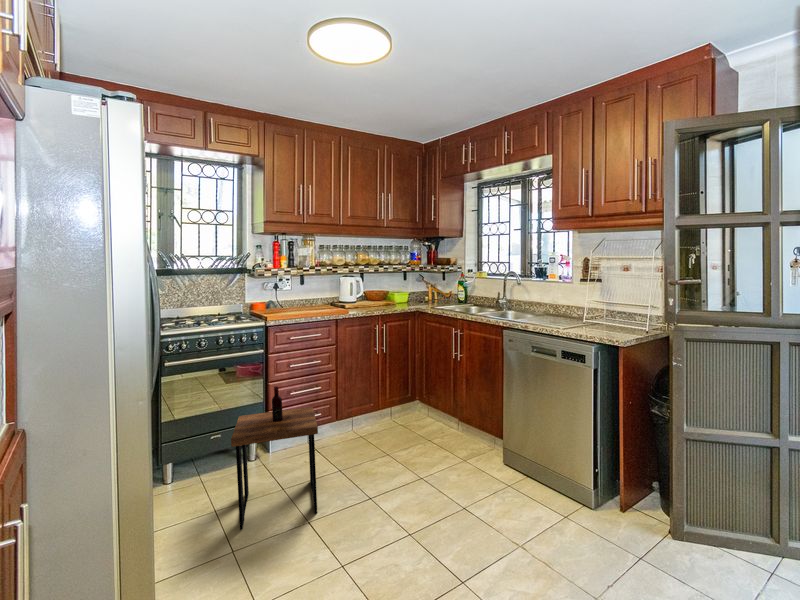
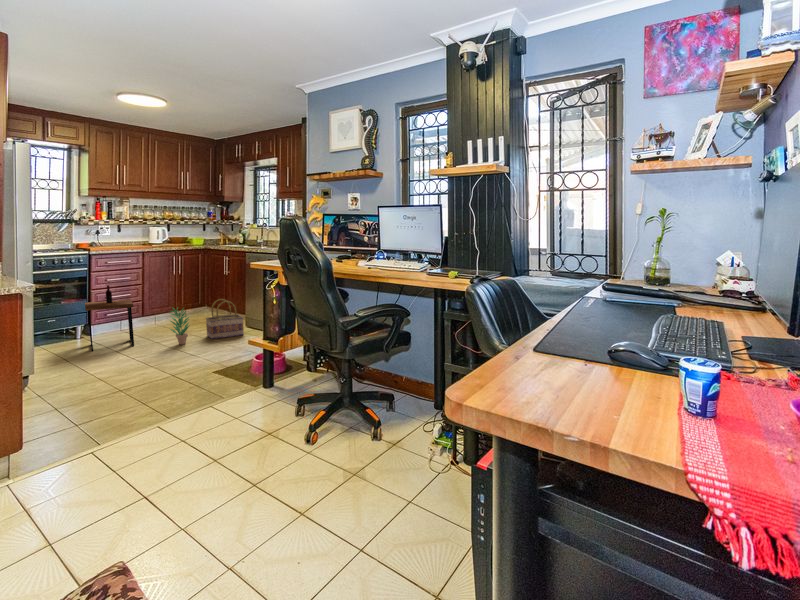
basket: none [441,405,515,498] -> present [206,299,244,339]
potted plant: none [382,436,426,520] -> present [169,307,189,345]

